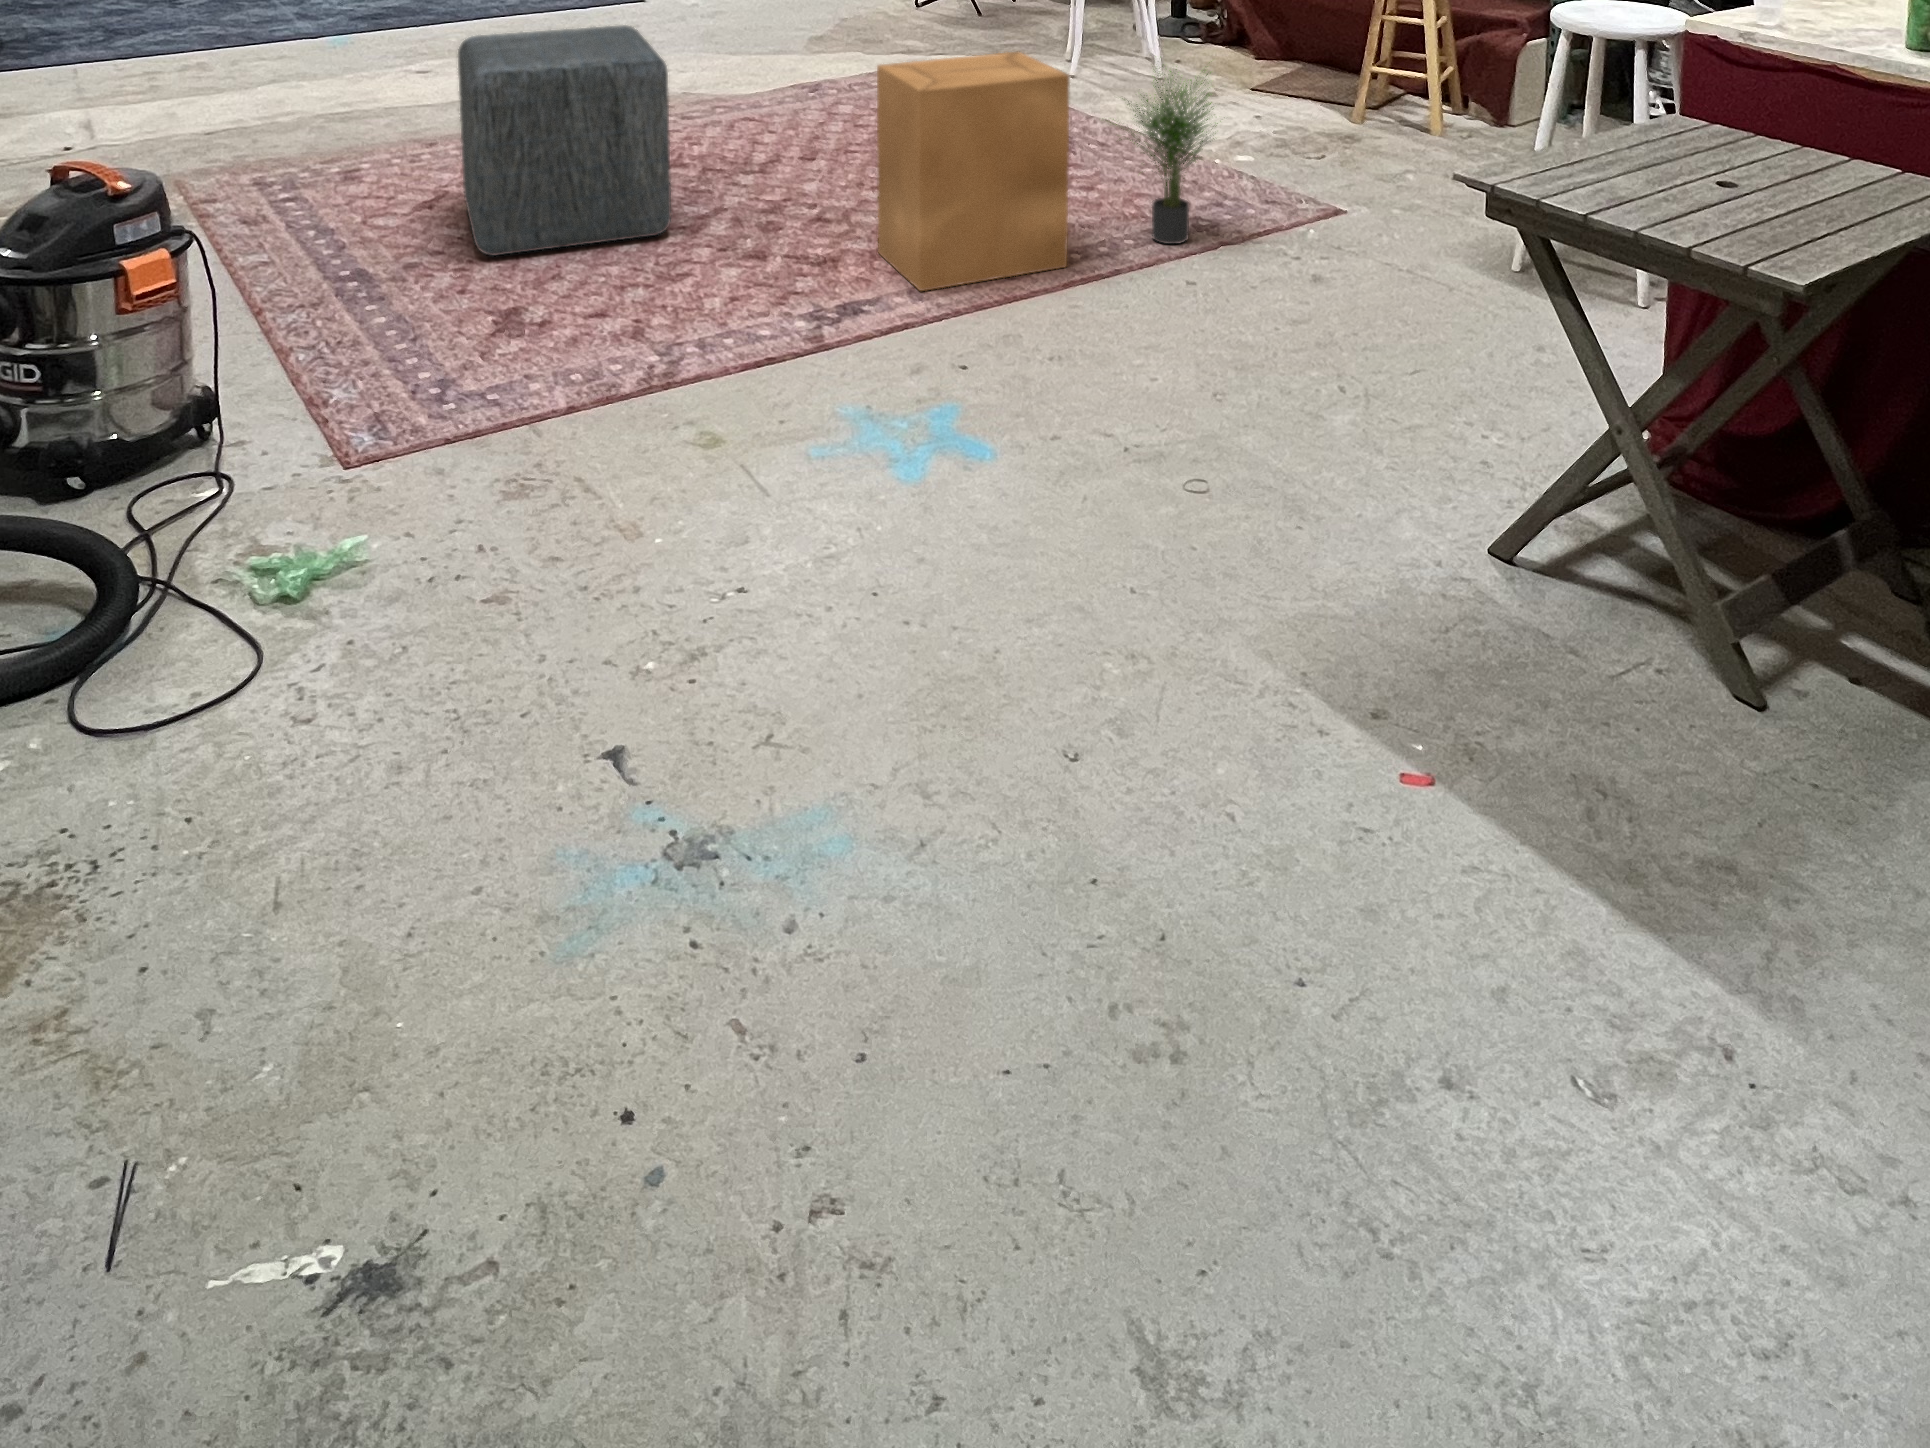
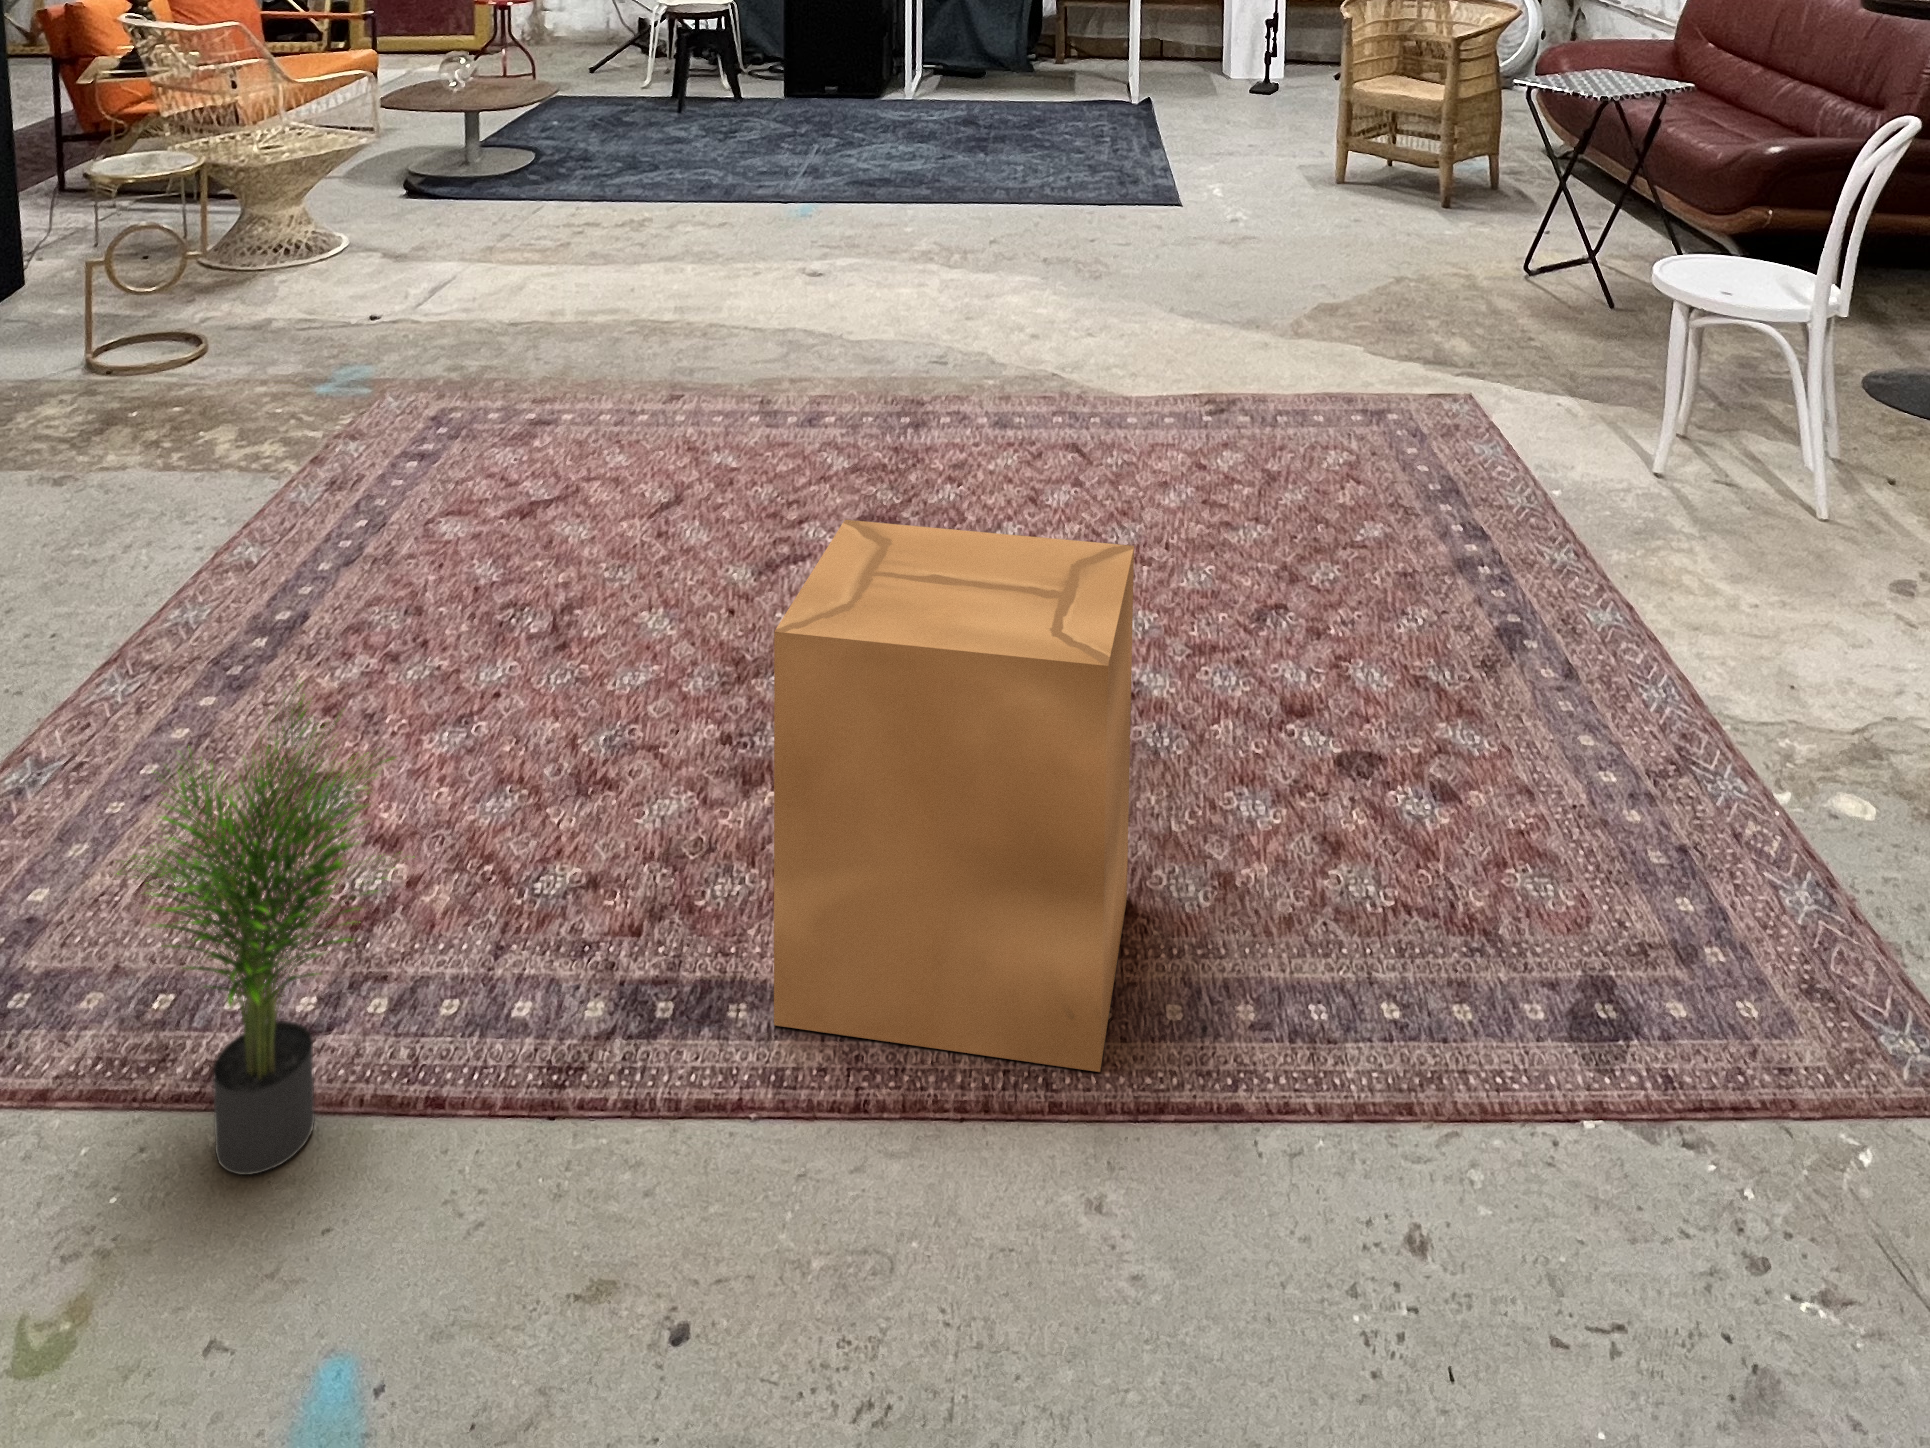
ottoman: present [458,25,671,256] -> none [372,302,738,684]
potted plant: present [1110,66,1218,244] -> present [117,680,395,1175]

